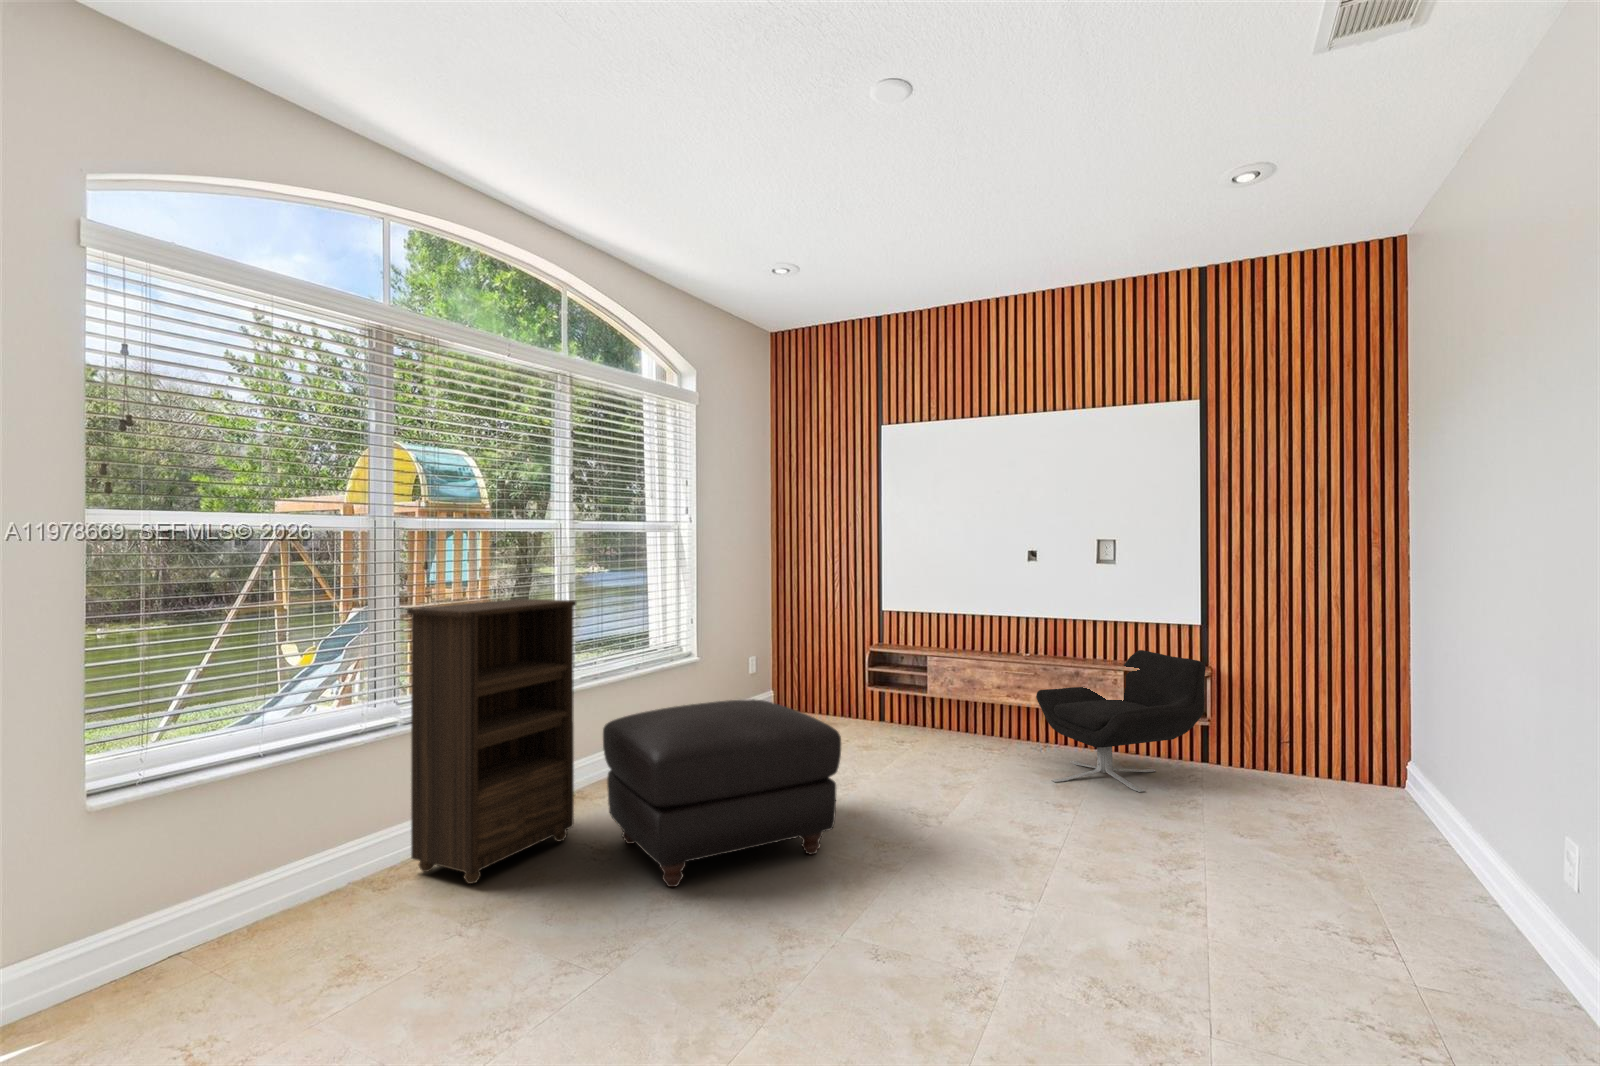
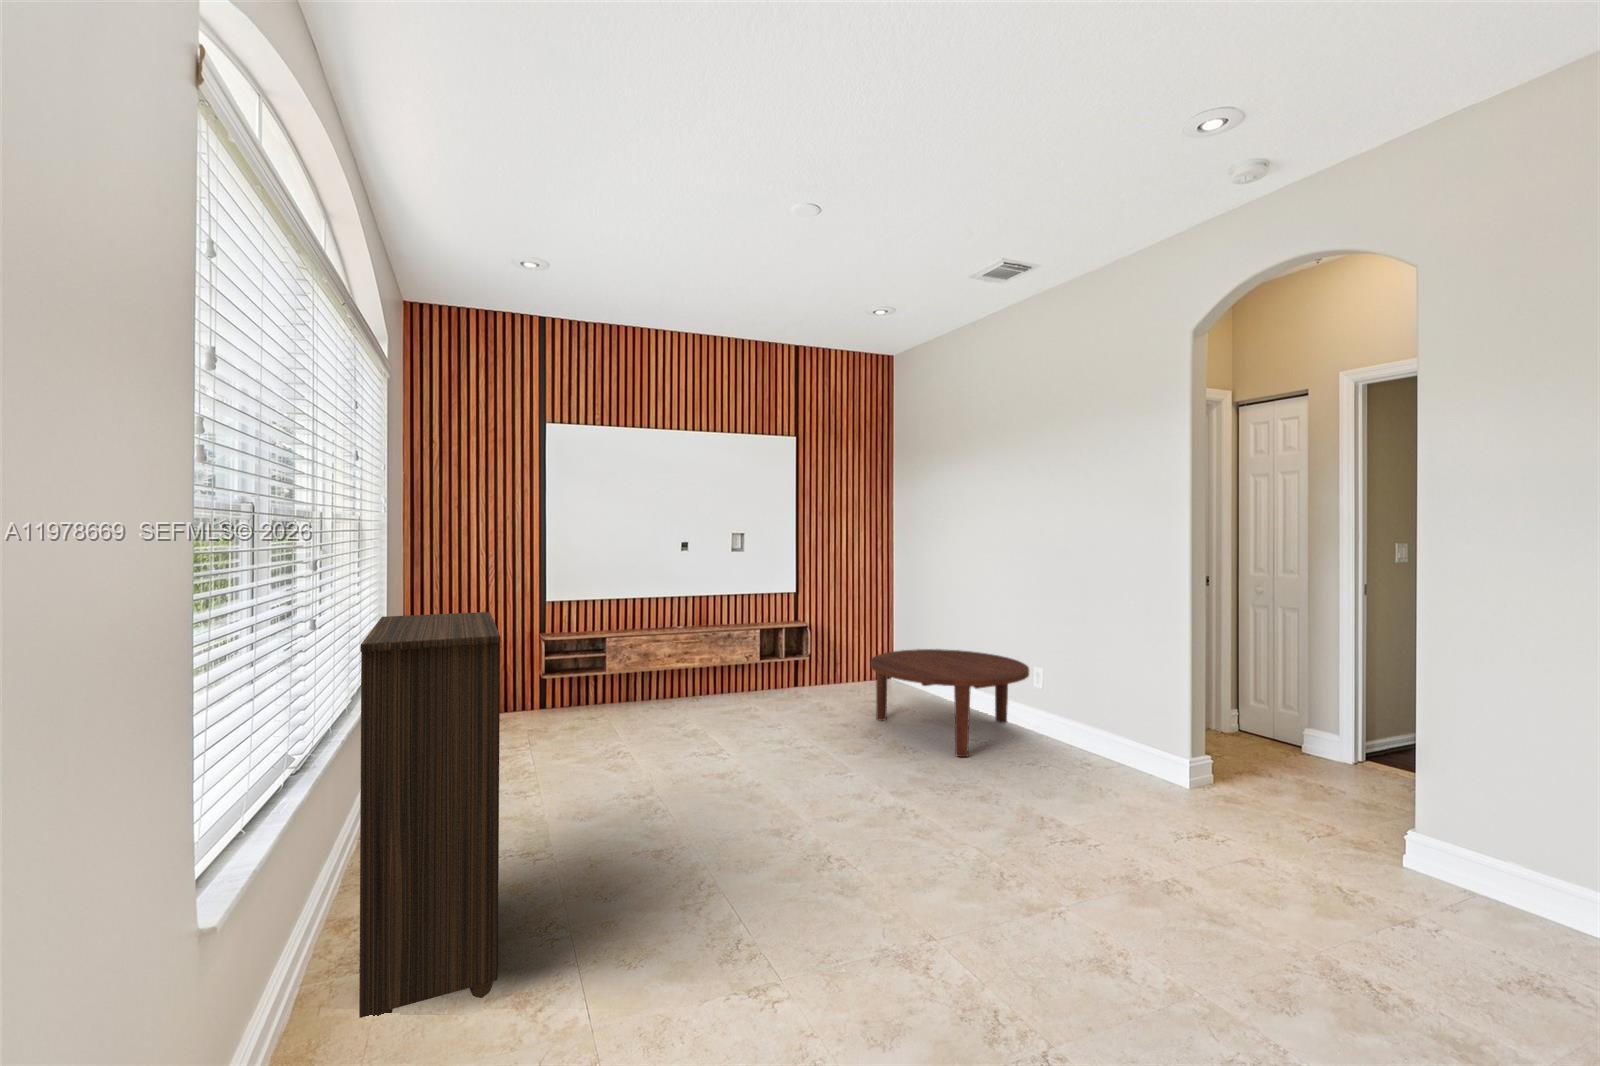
lounge chair: present [1036,650,1206,792] -> none [710,614,822,718]
ottoman: present [603,699,841,887] -> none [522,693,743,888]
coffee table: none [1169,729,1500,922] -> present [870,649,1029,757]

